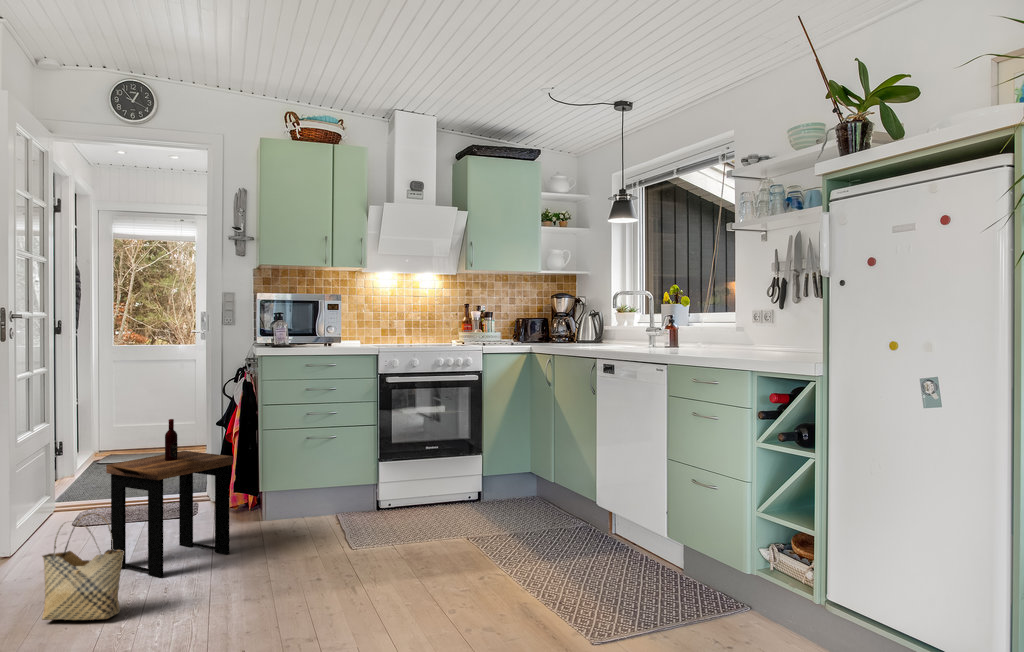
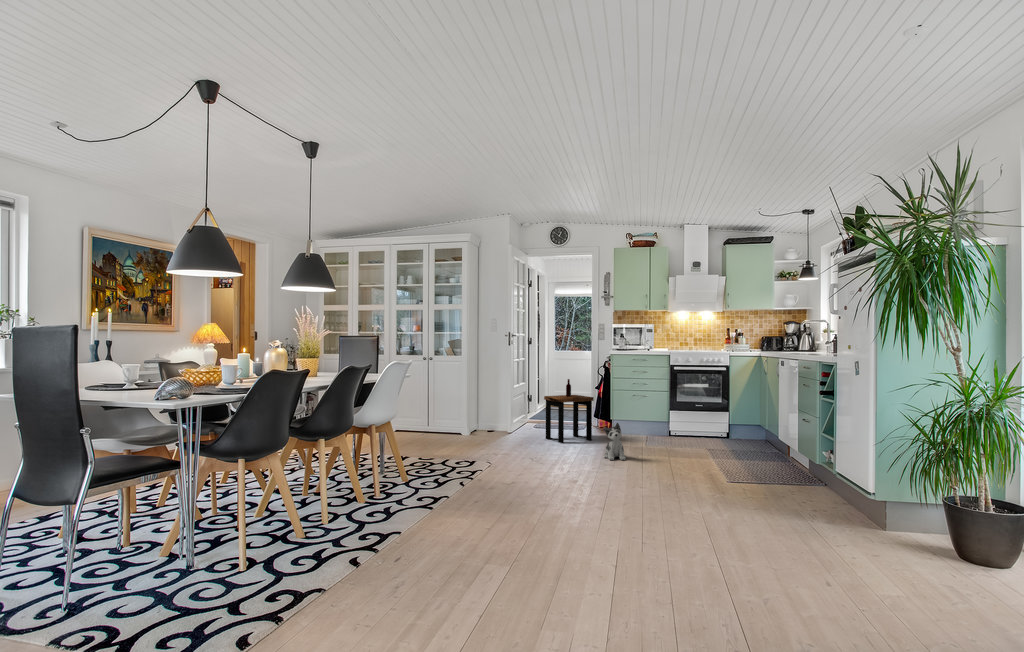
woven basket: present [42,513,124,620] -> none [520,410,547,449]
plush toy: none [285,529,343,627] -> present [604,423,626,460]

